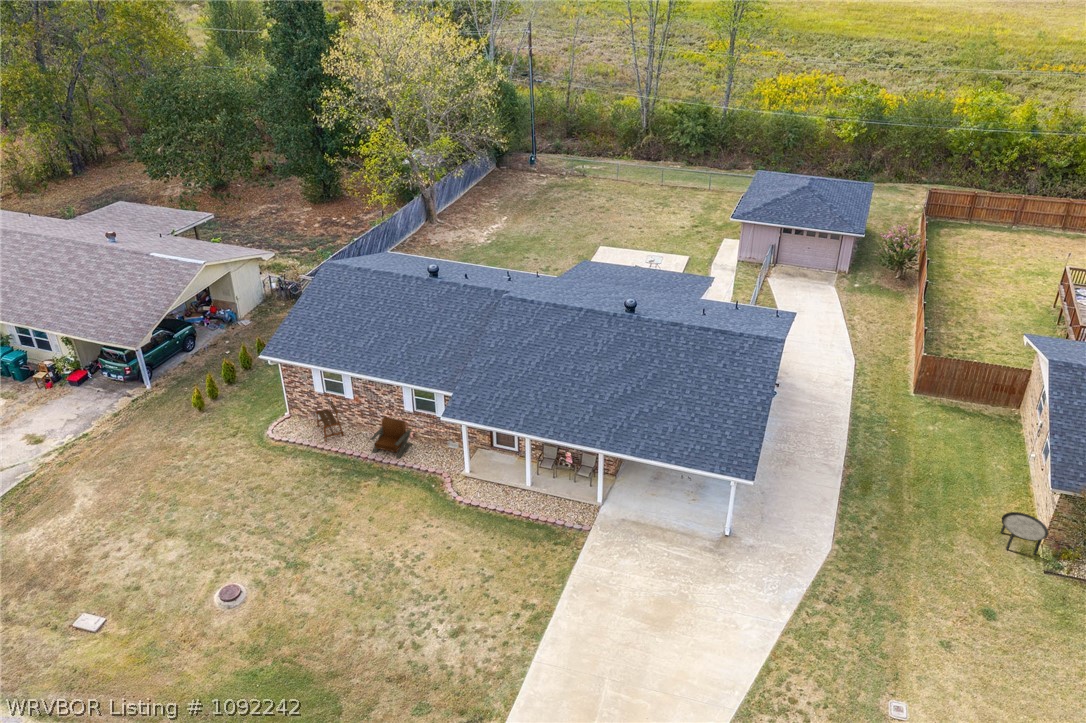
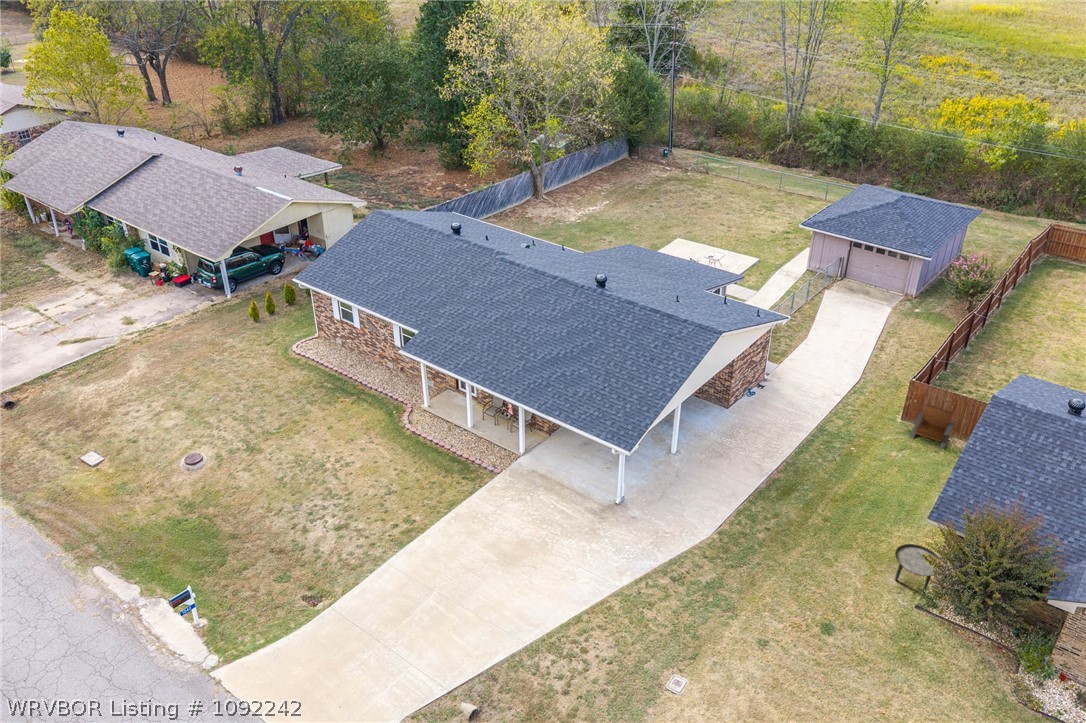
bench: present [316,400,344,442] -> none [330,325,350,362]
lounge chair: present [371,417,412,458] -> present [910,404,955,449]

